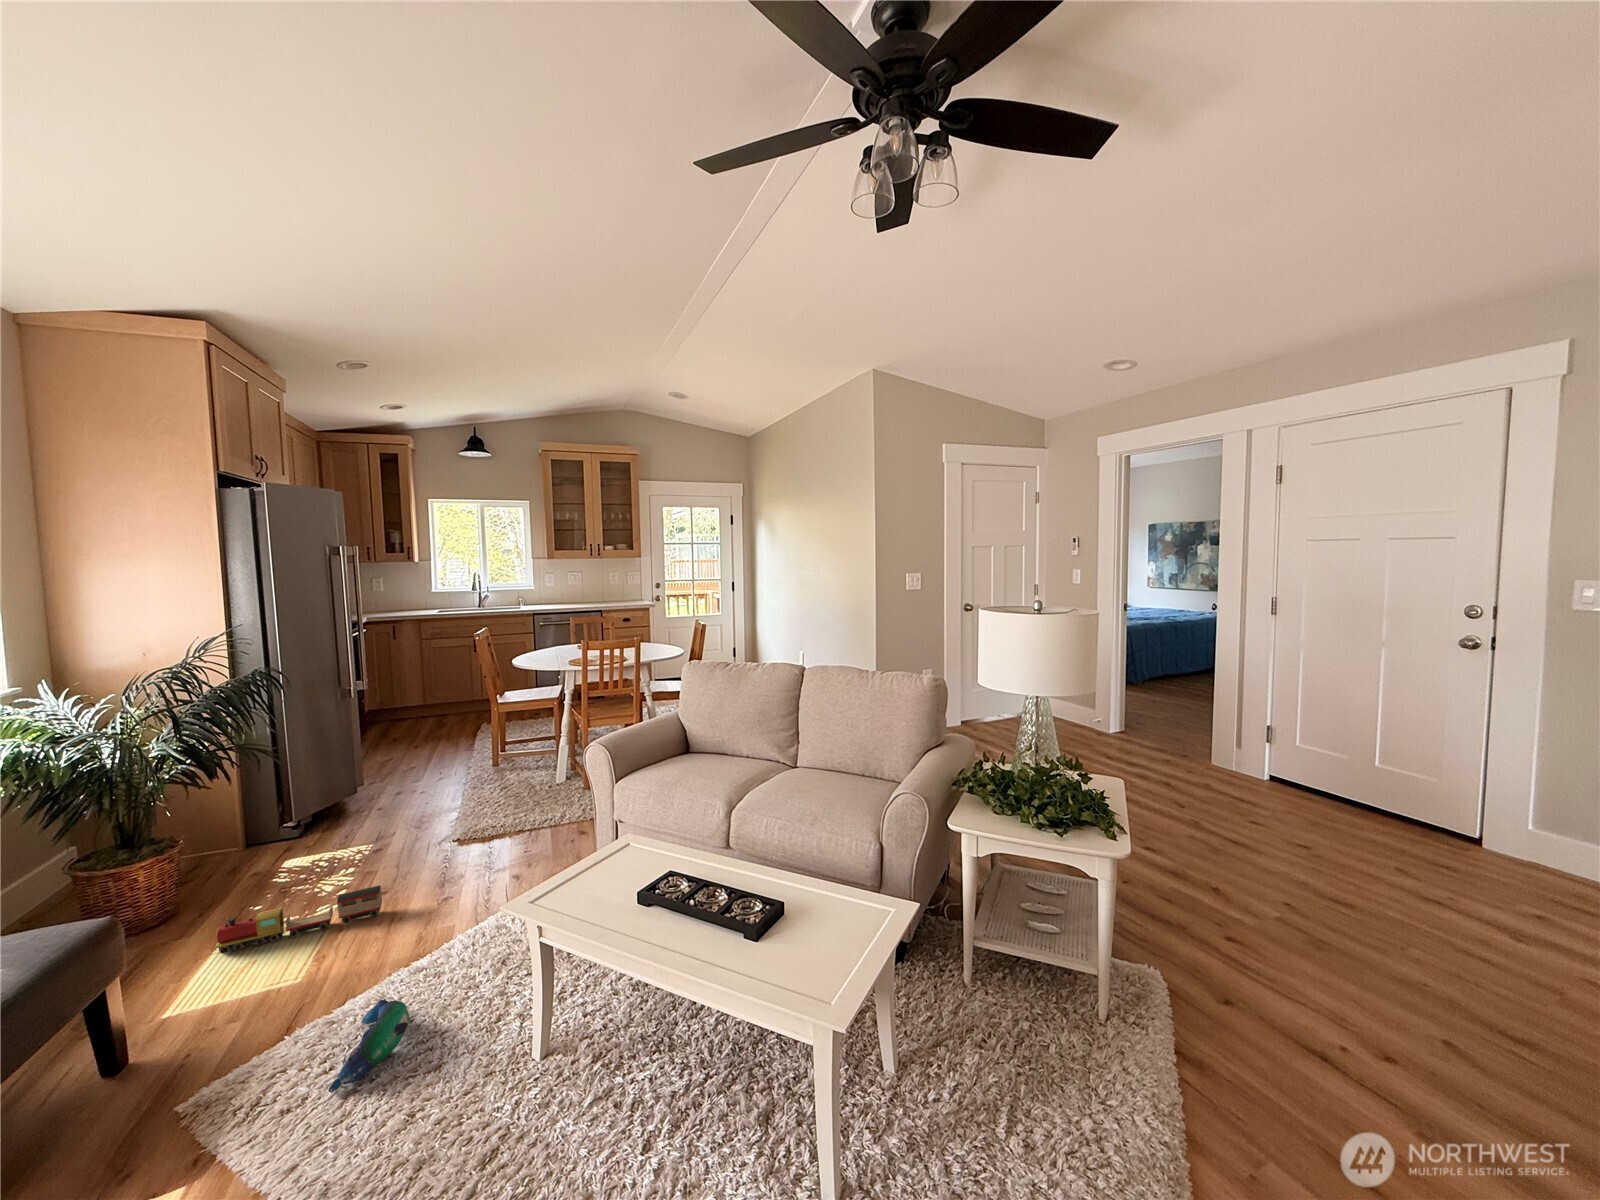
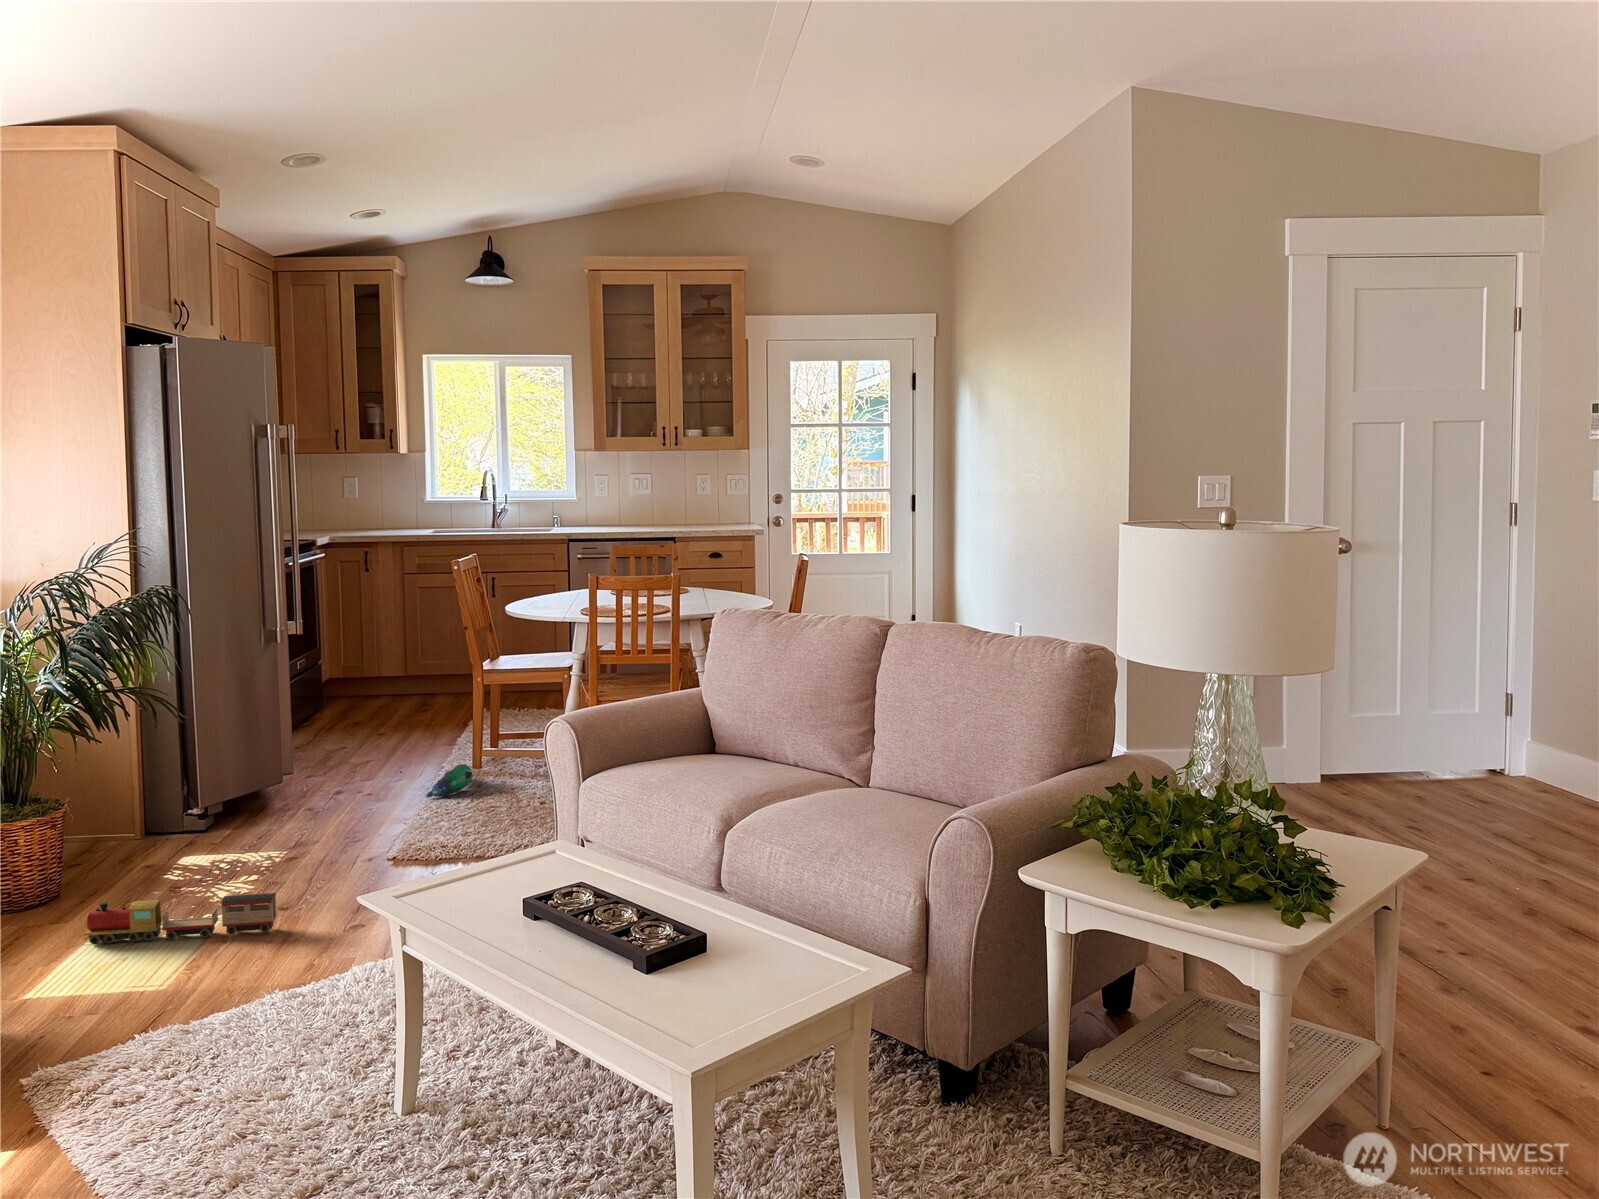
plush toy: present [329,1000,409,1092] -> present [426,764,473,798]

